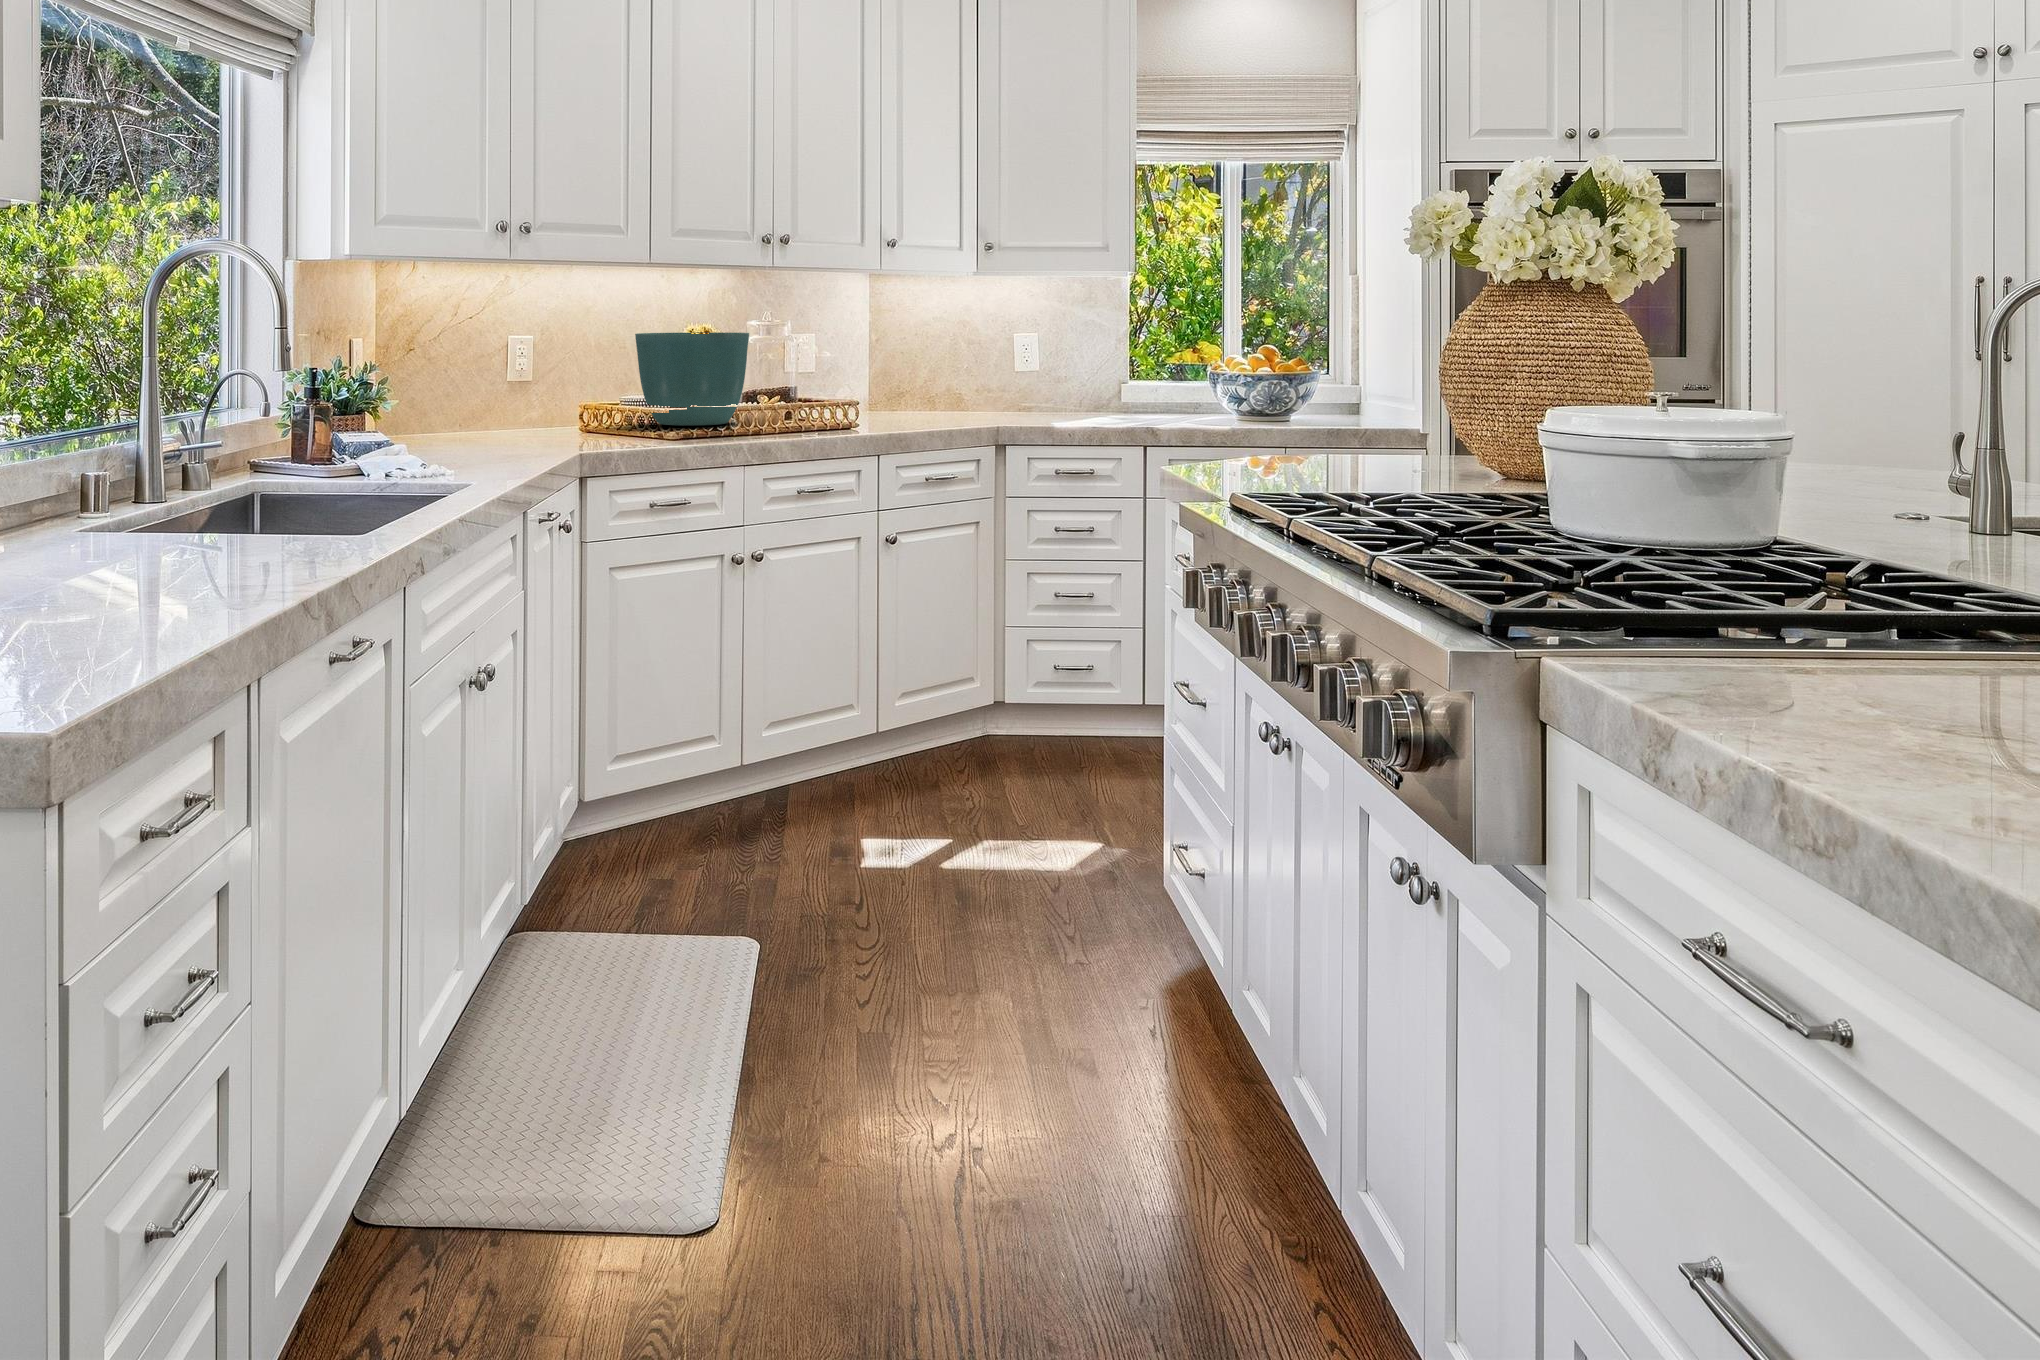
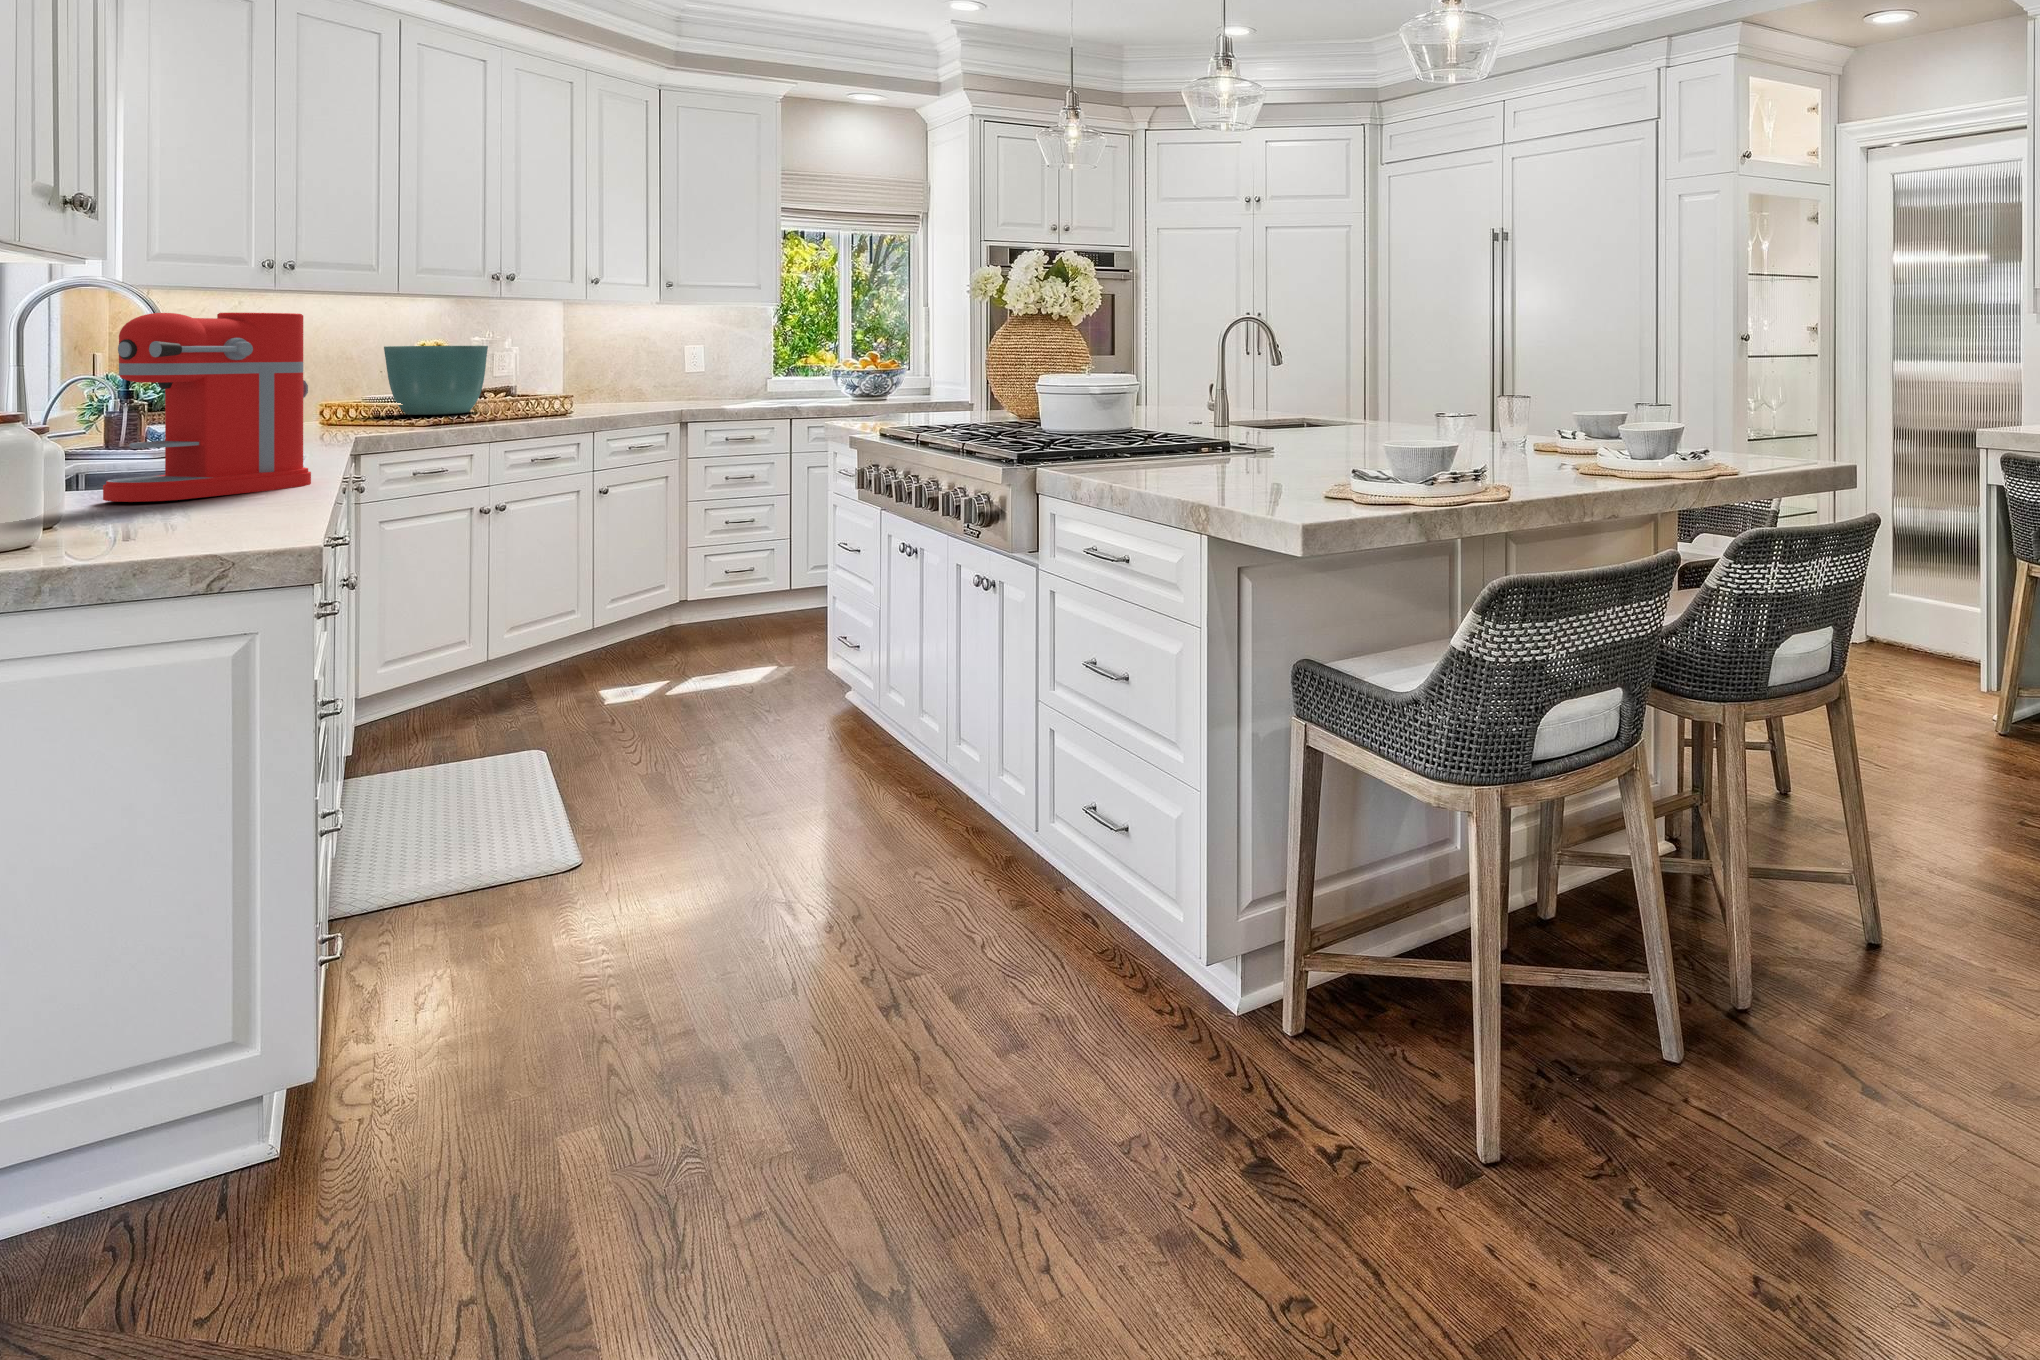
coffee maker: none [80,292,351,582] -> present [103,313,311,502]

